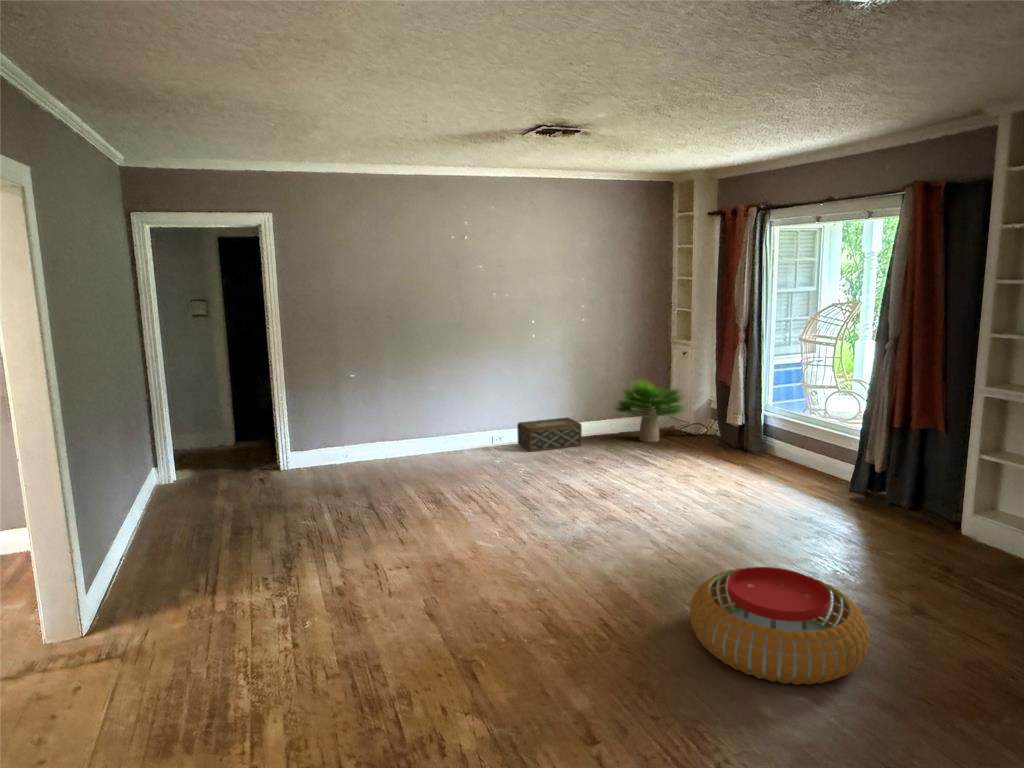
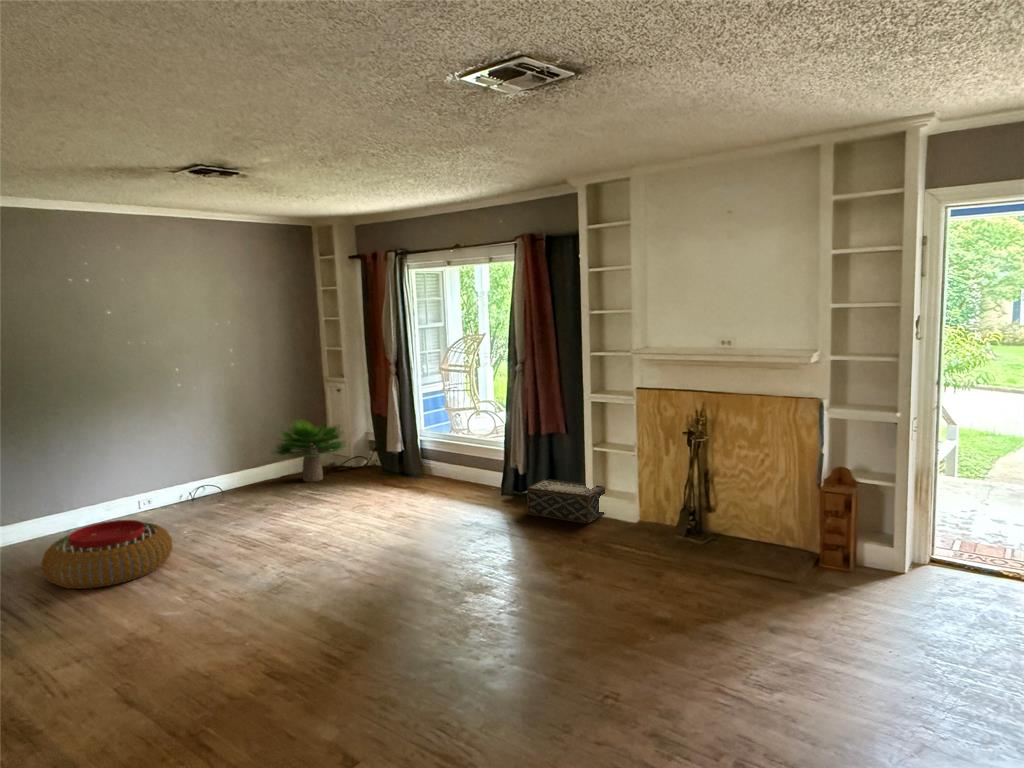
woven basket: present [517,418,582,451] -> present [527,480,605,523]
pouf: present [690,567,870,685] -> present [41,520,173,589]

